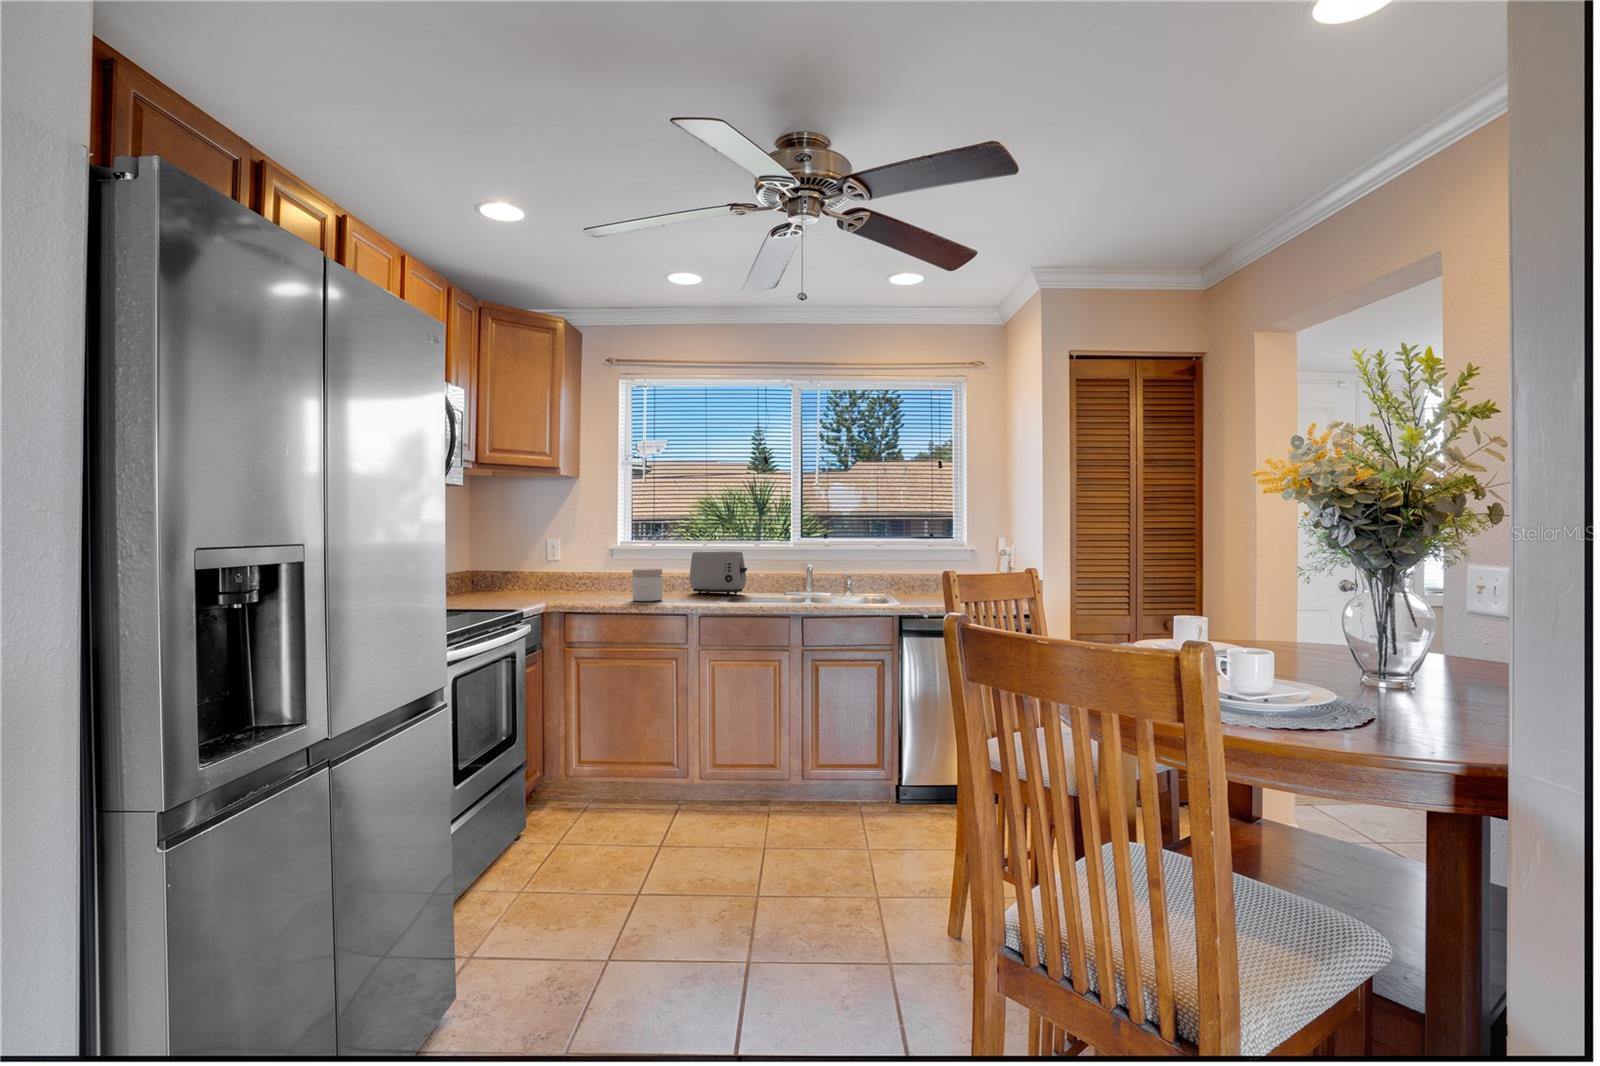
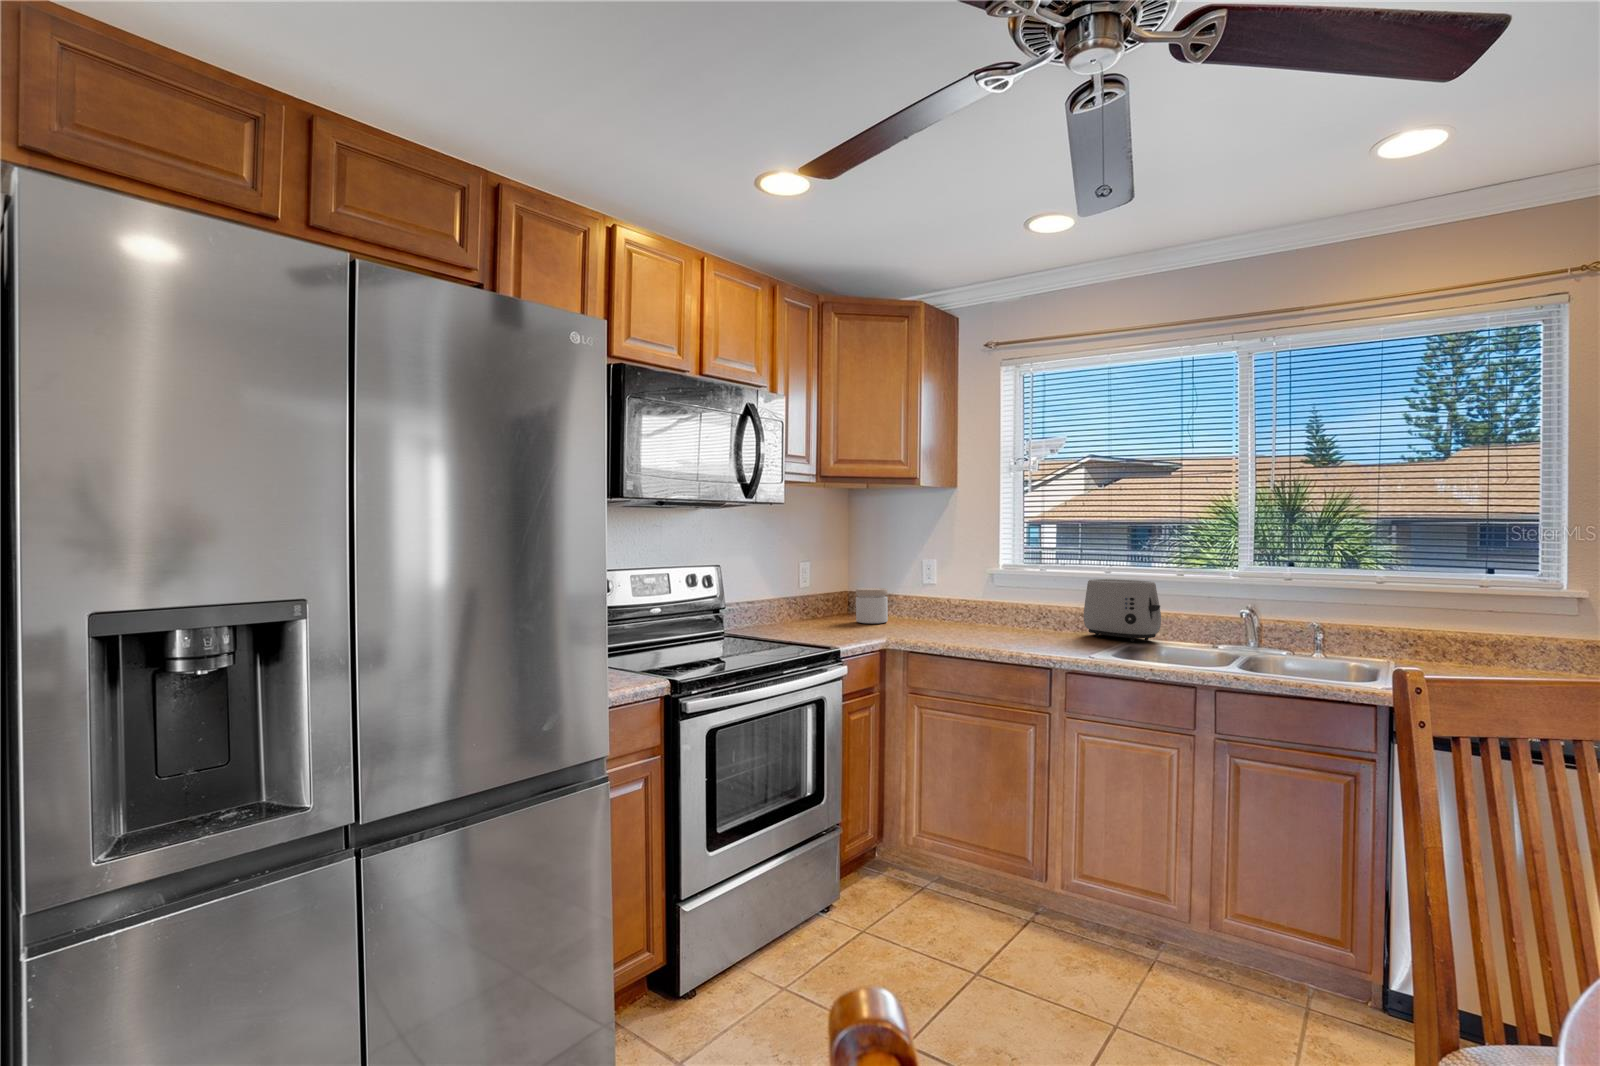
jar: present [632,569,663,601] -> present [856,588,888,624]

